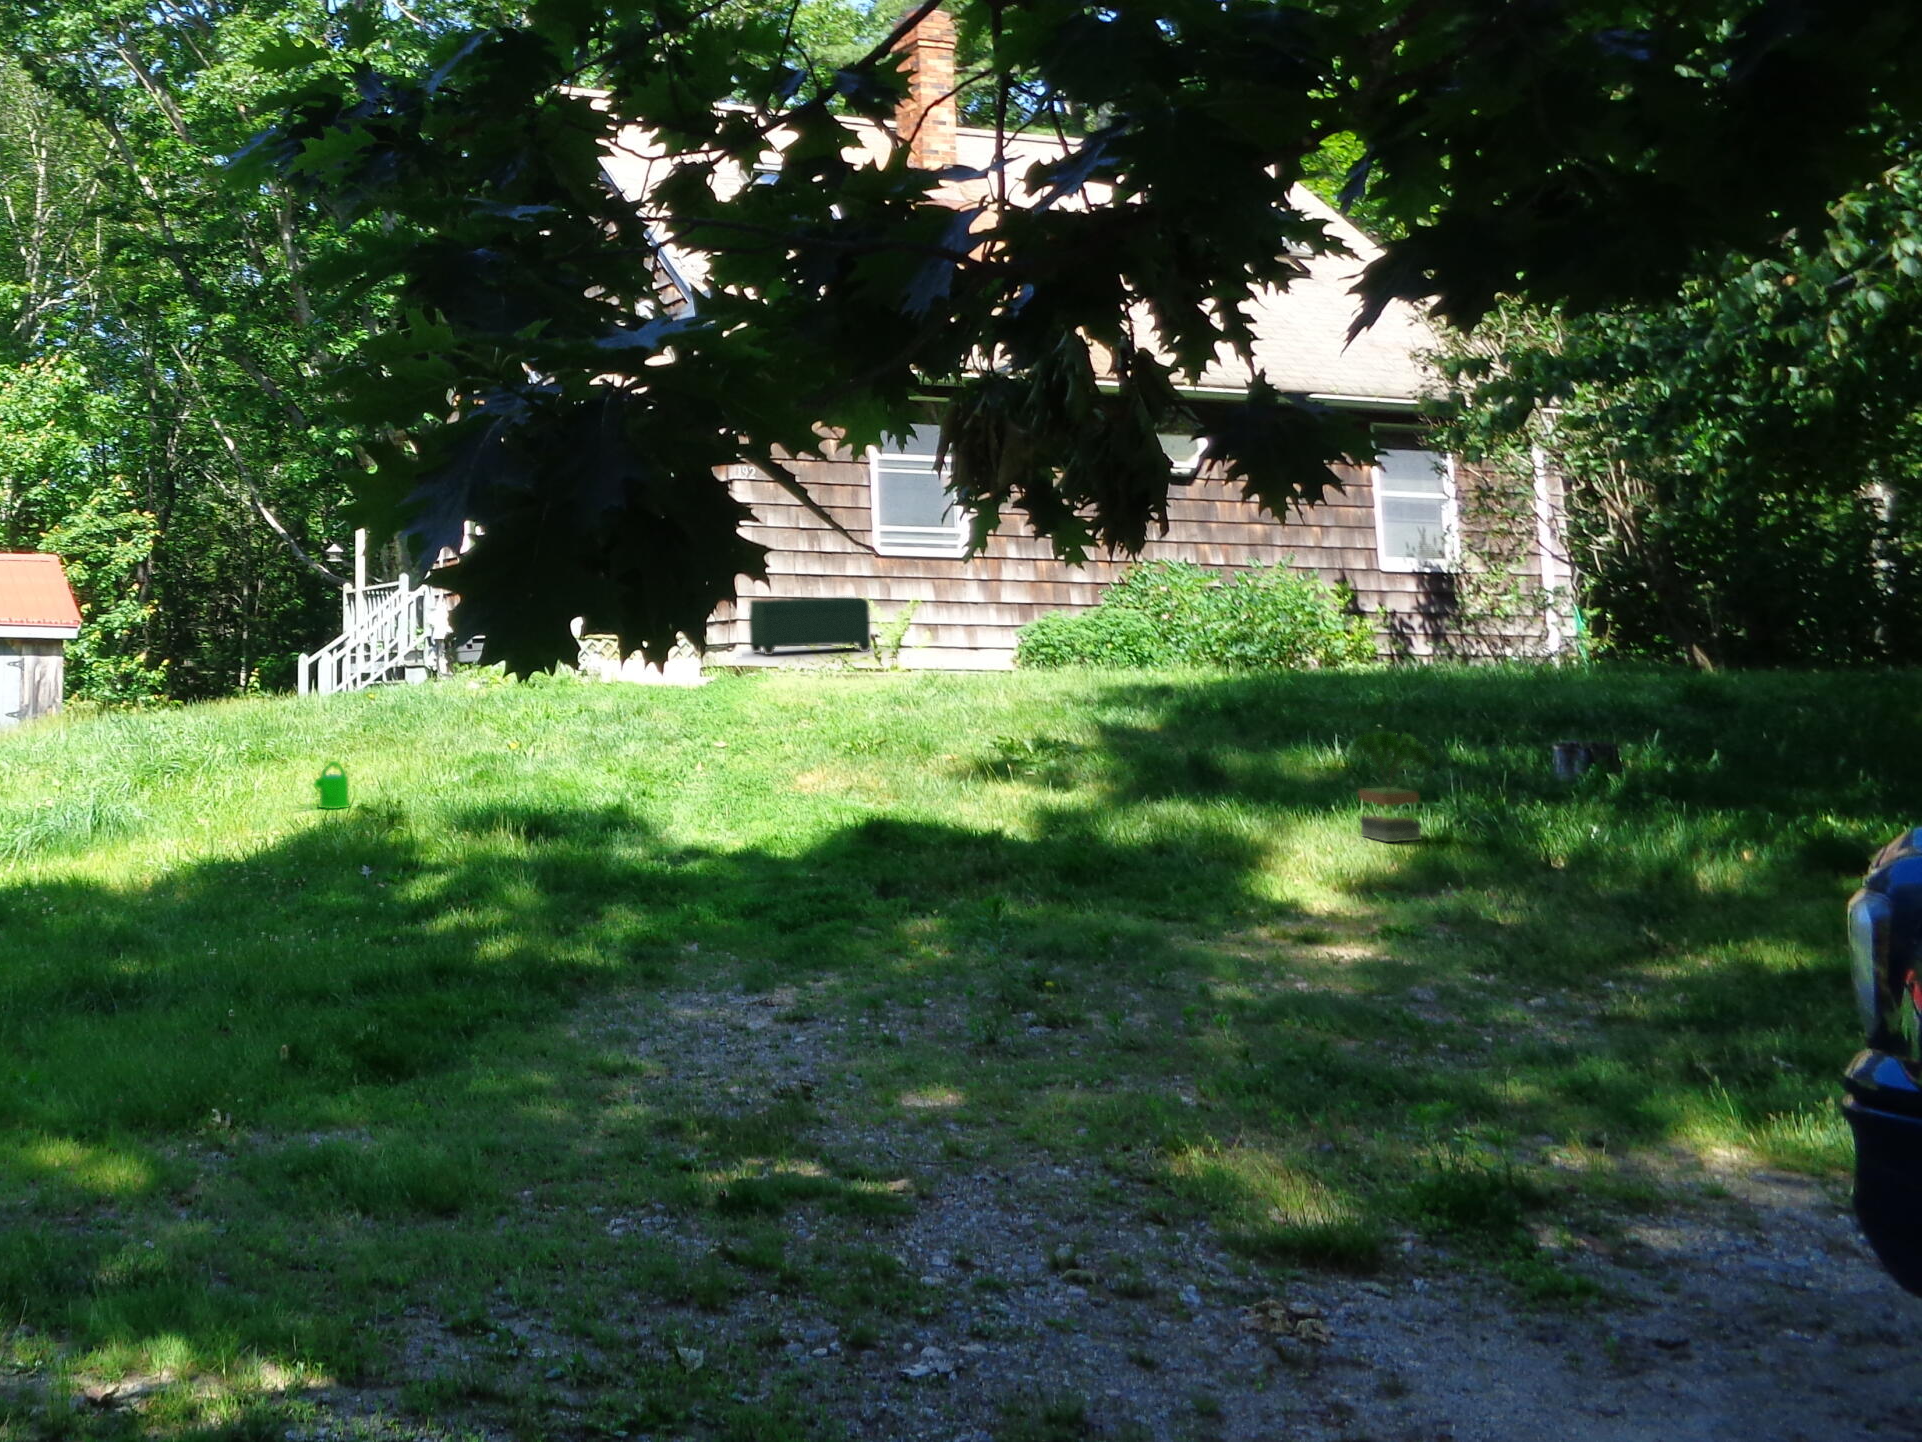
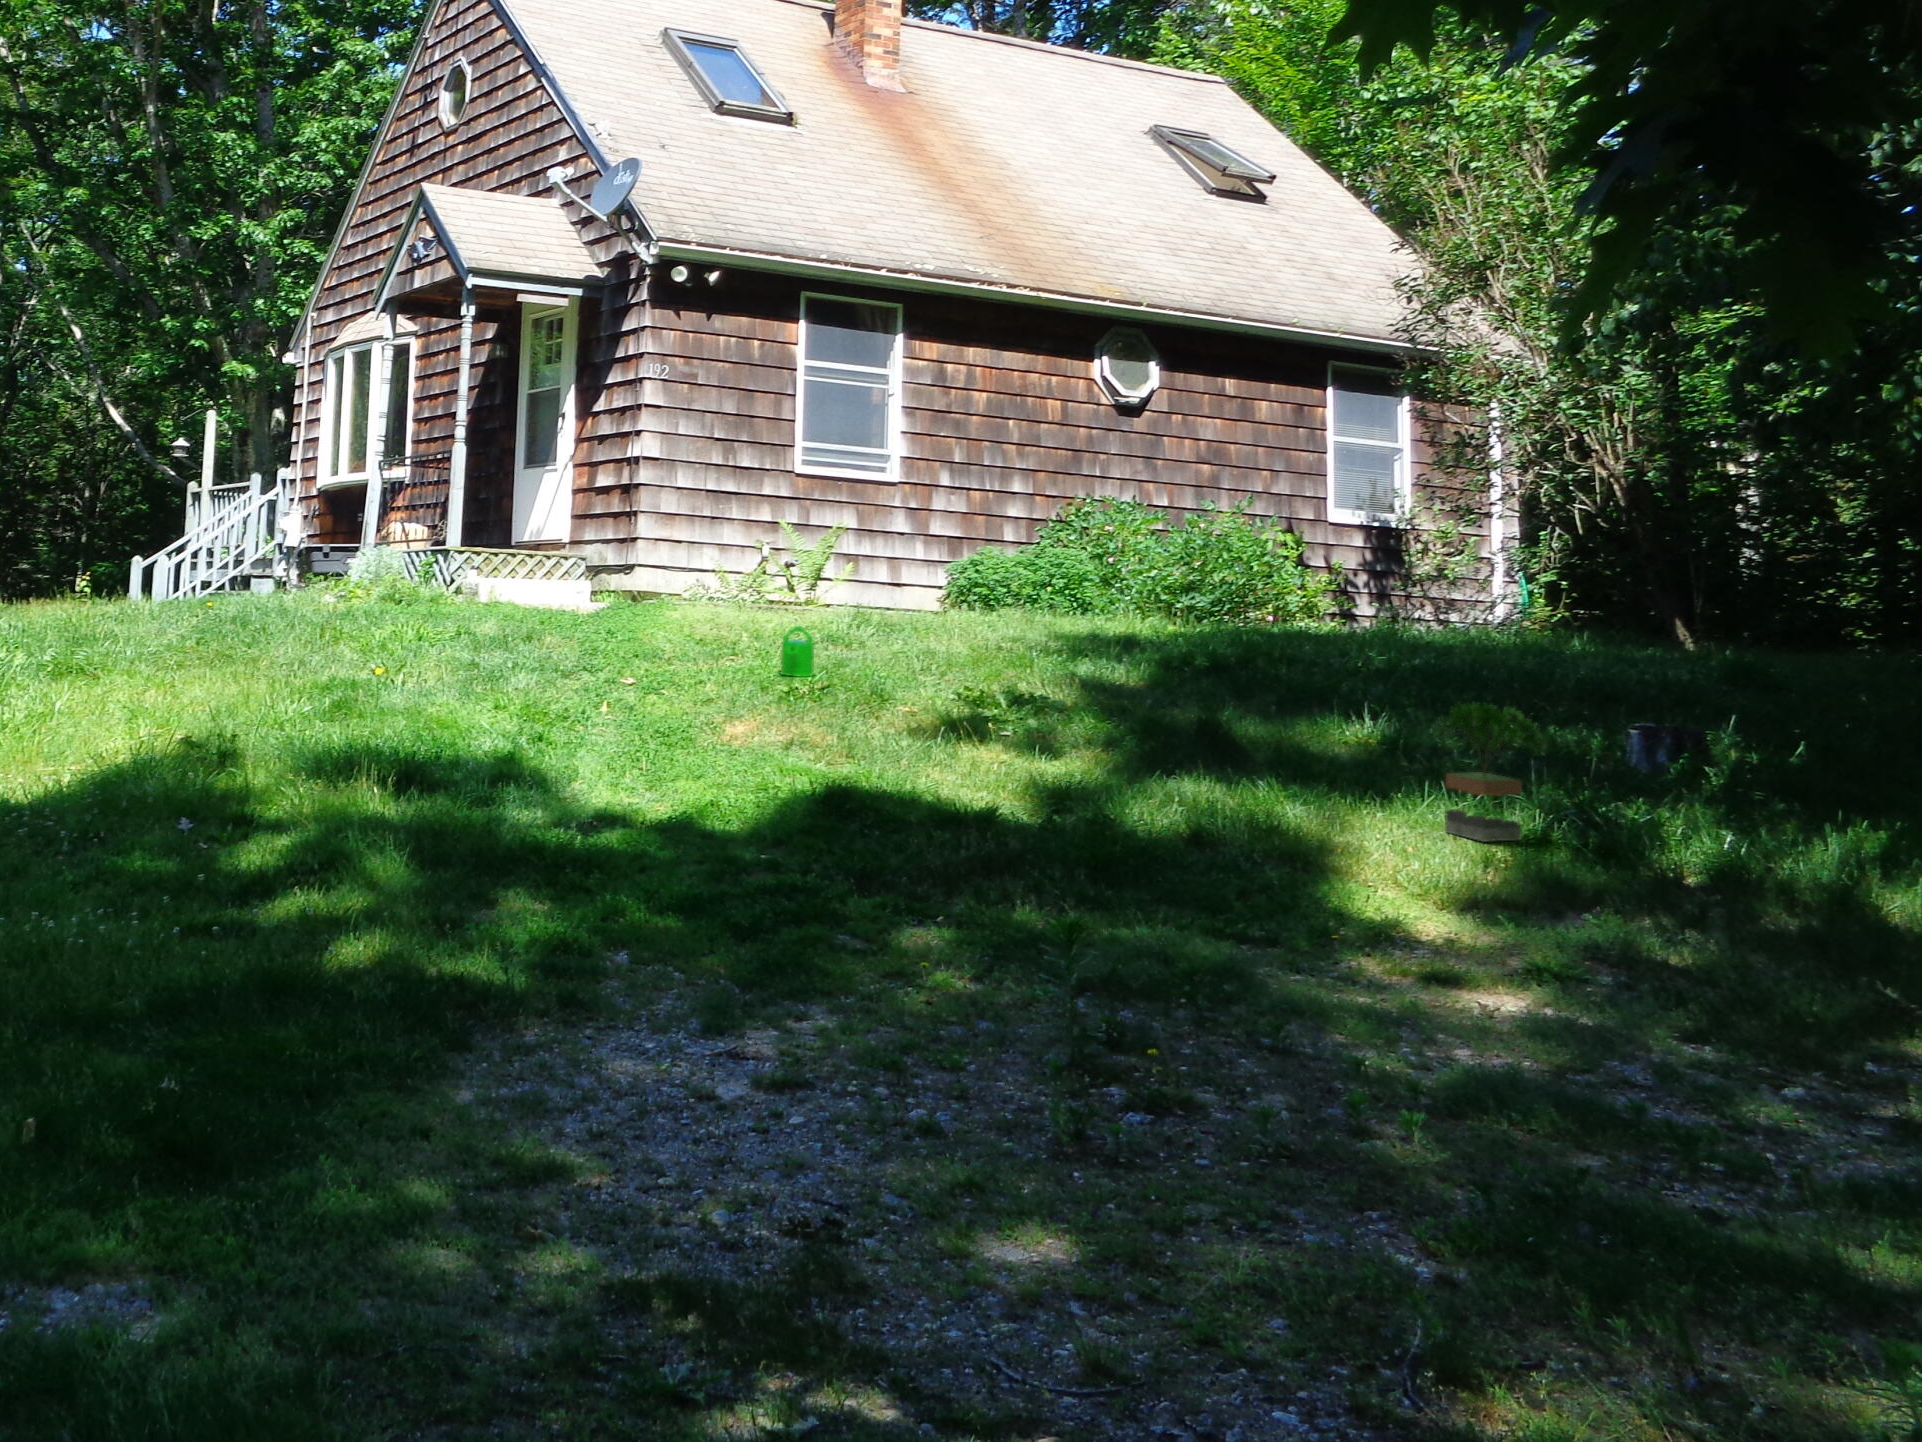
bench: present [749,597,871,655] -> none [643,518,777,582]
watering can: present [314,761,350,809] -> present [781,626,814,677]

